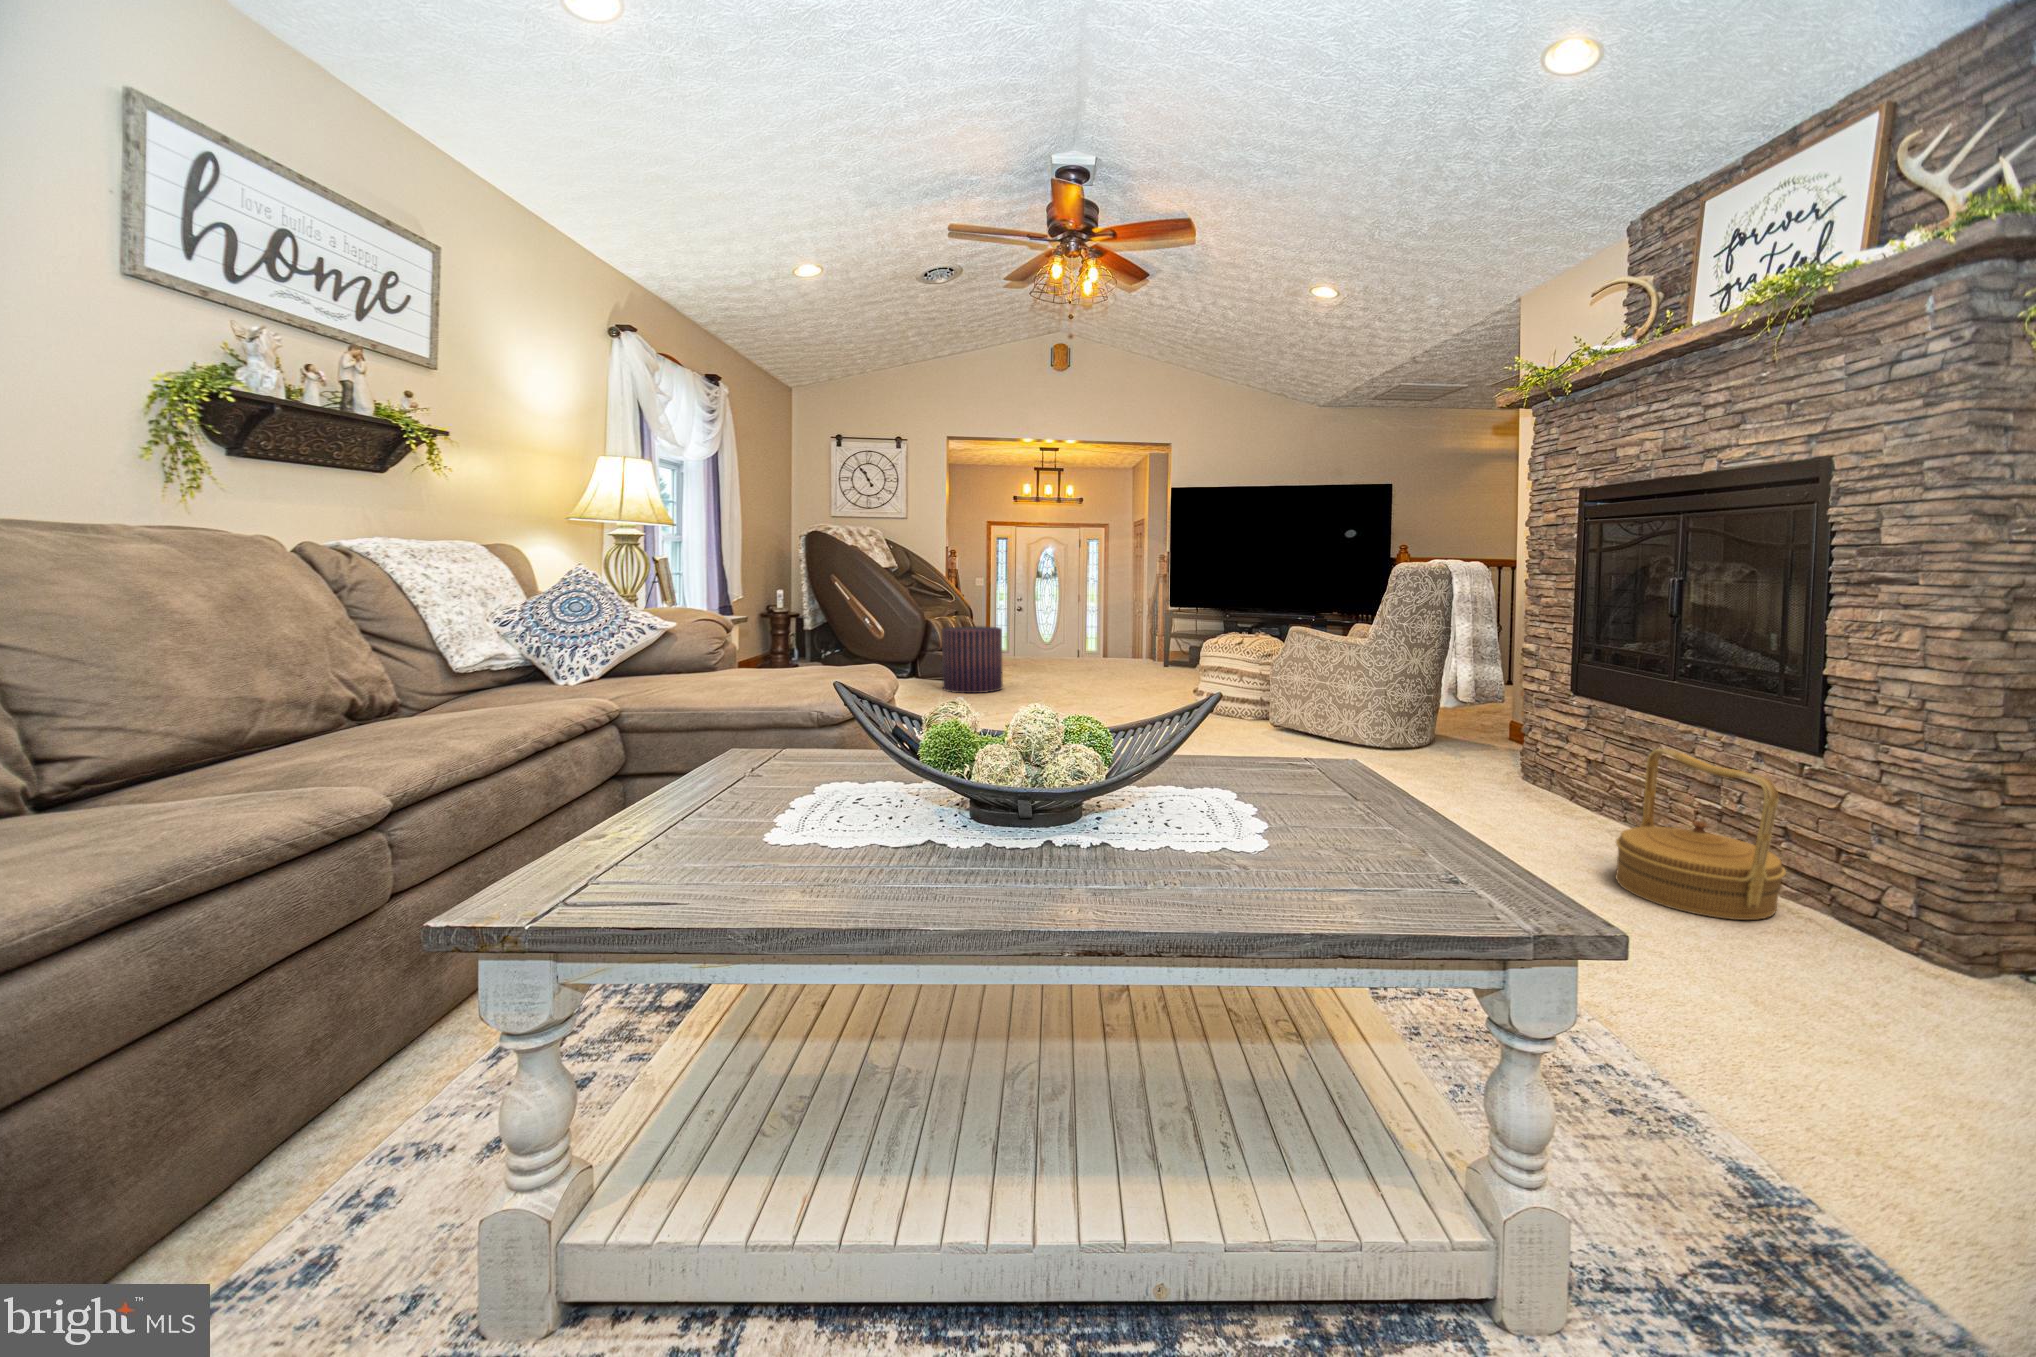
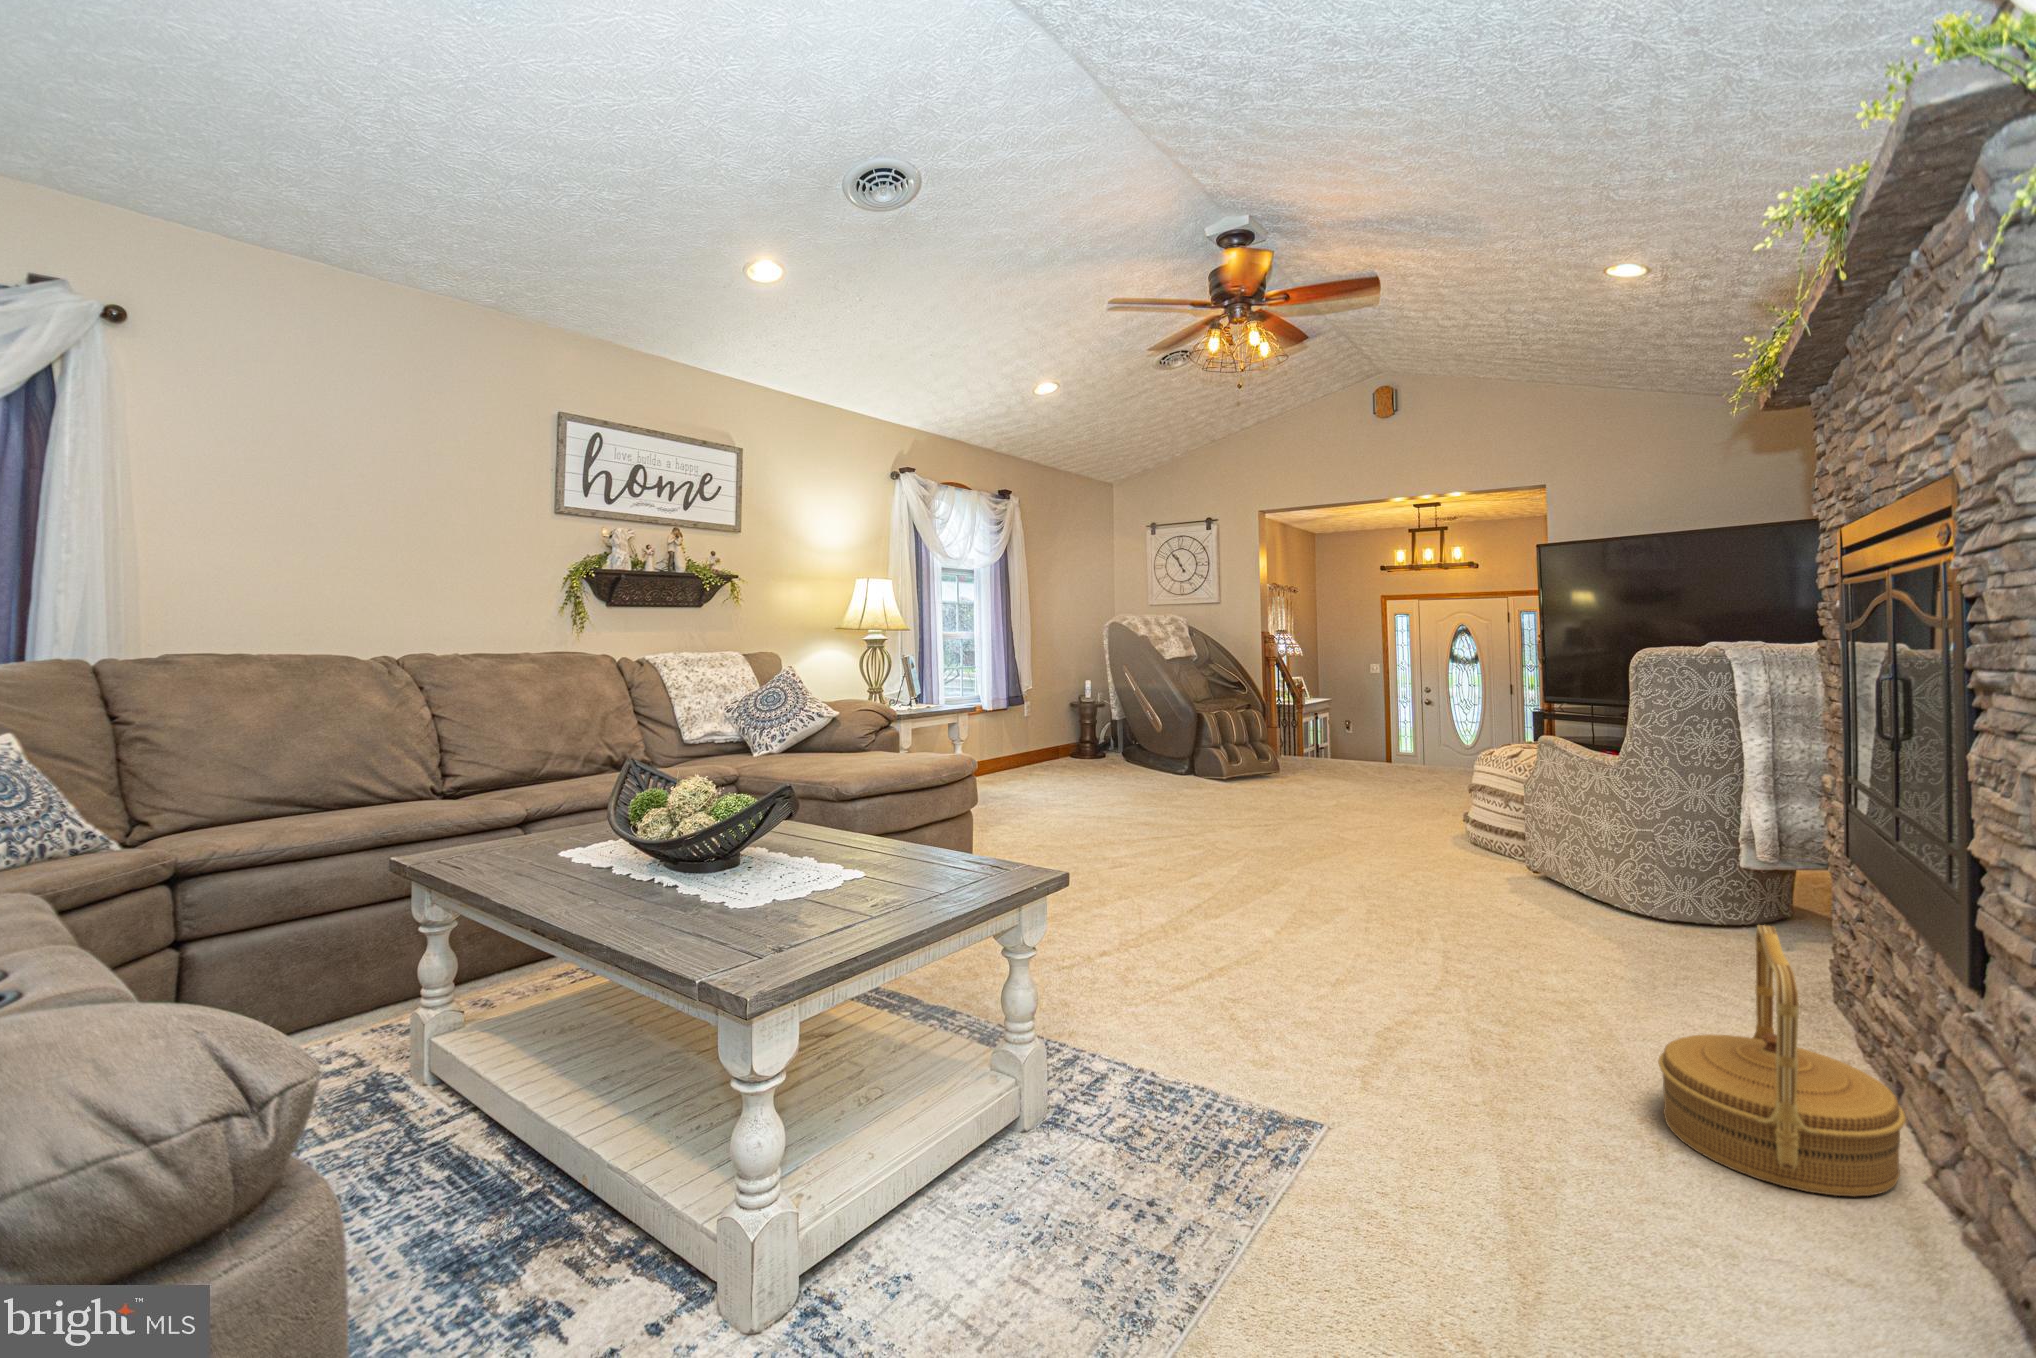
pouf: present [942,626,1003,693] -> none [1212,719,1281,793]

